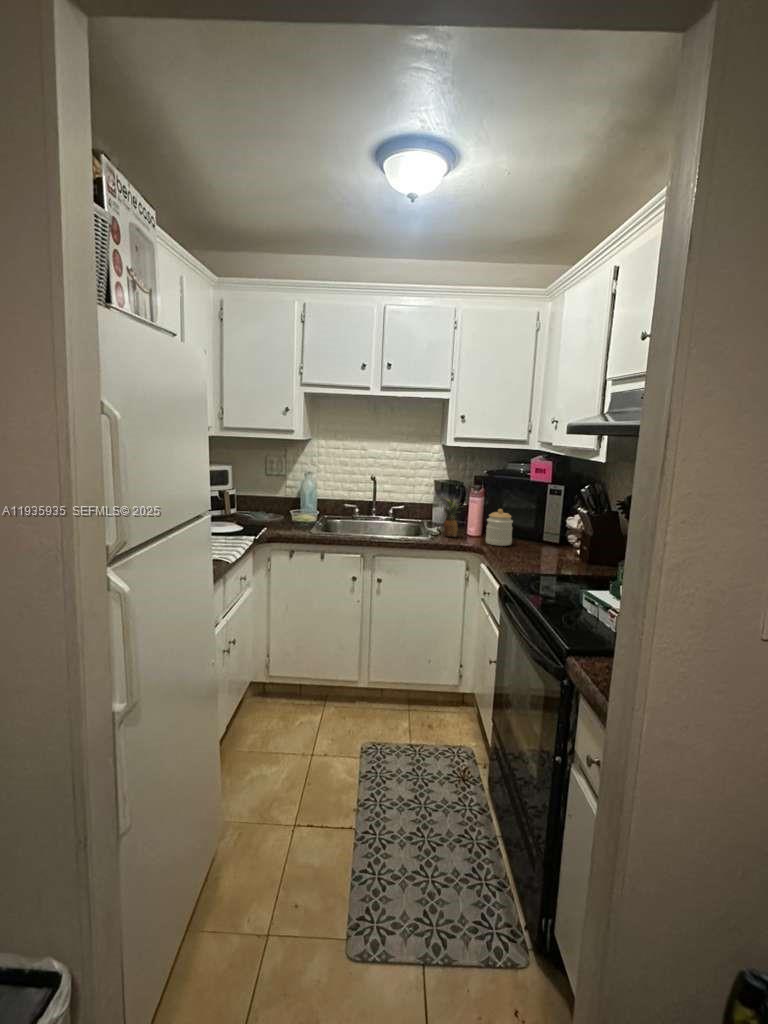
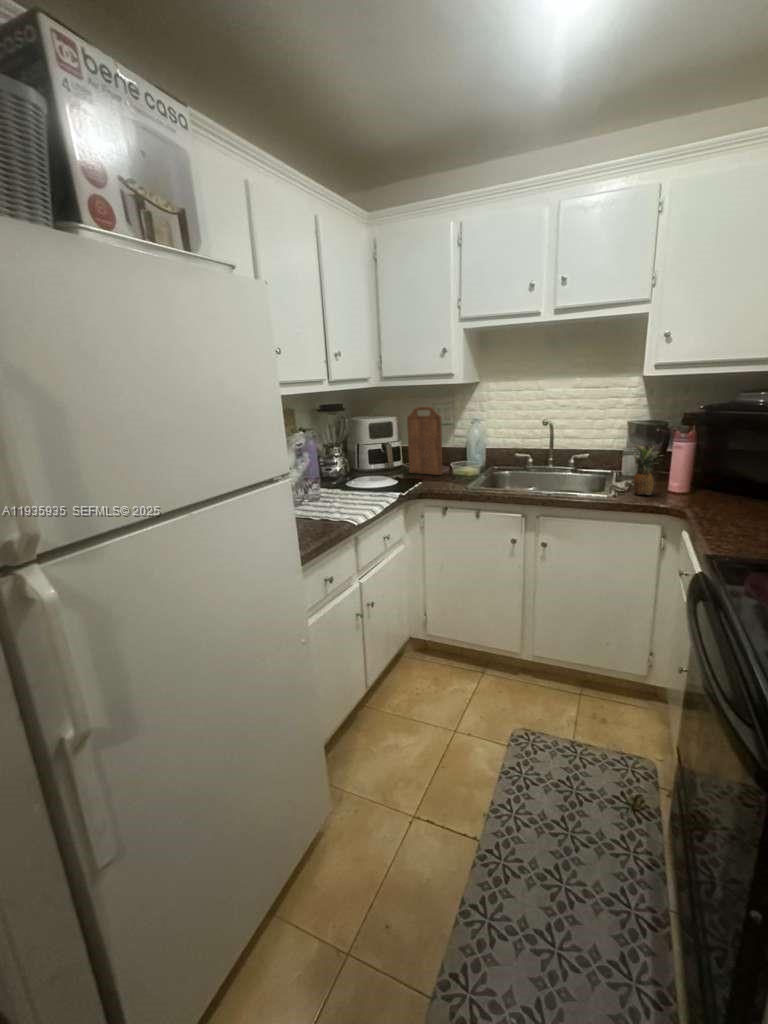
cutting board: none [247,457,283,522] -> present [407,406,443,475]
jar: present [486,509,513,546] -> none [694,459,741,510]

